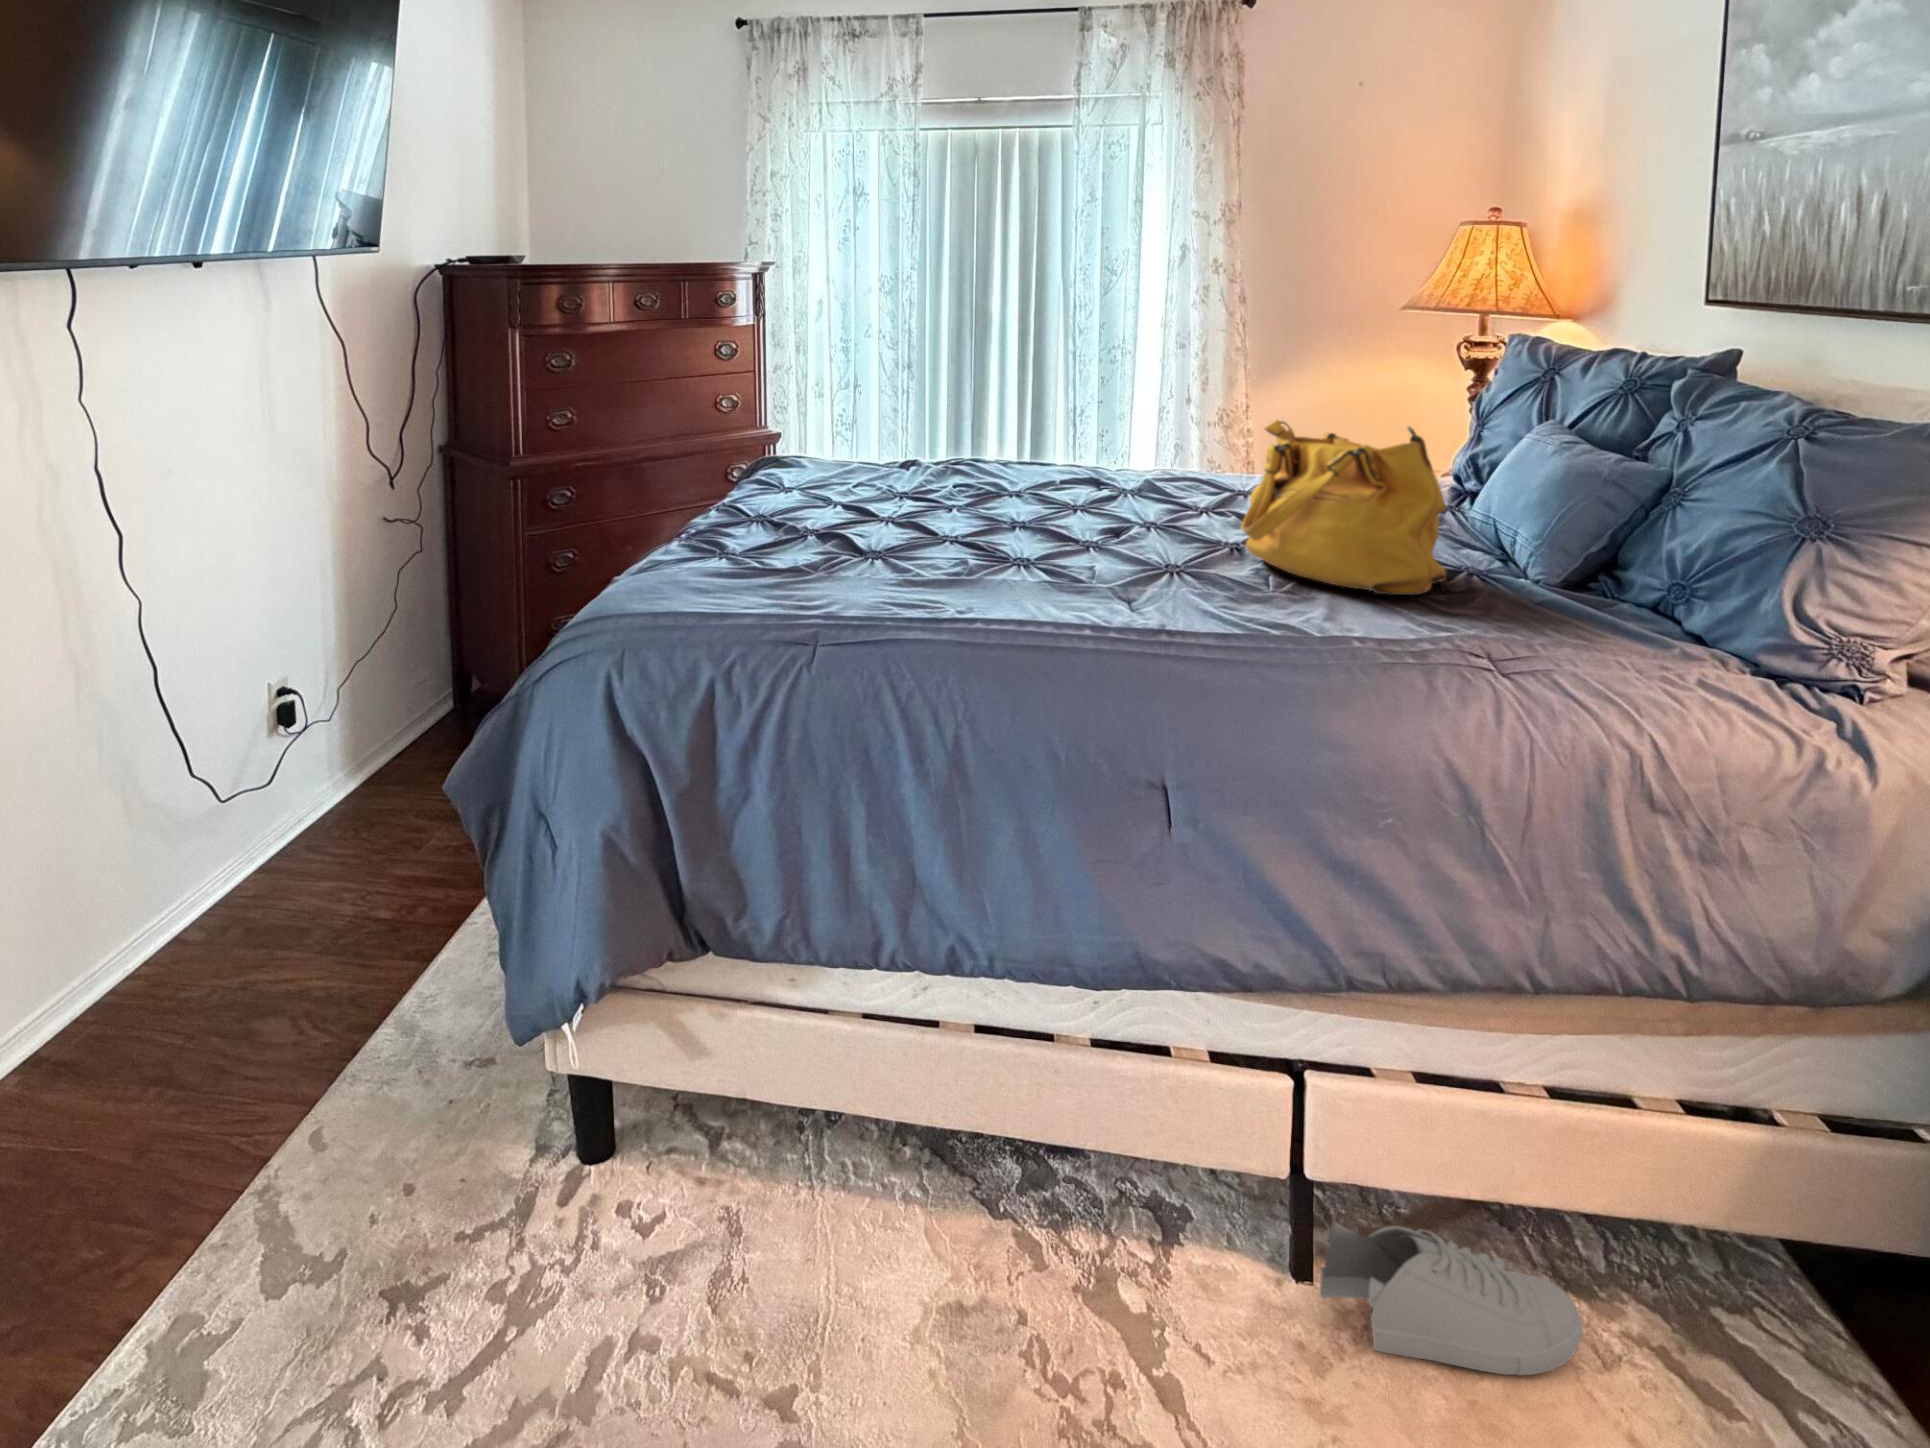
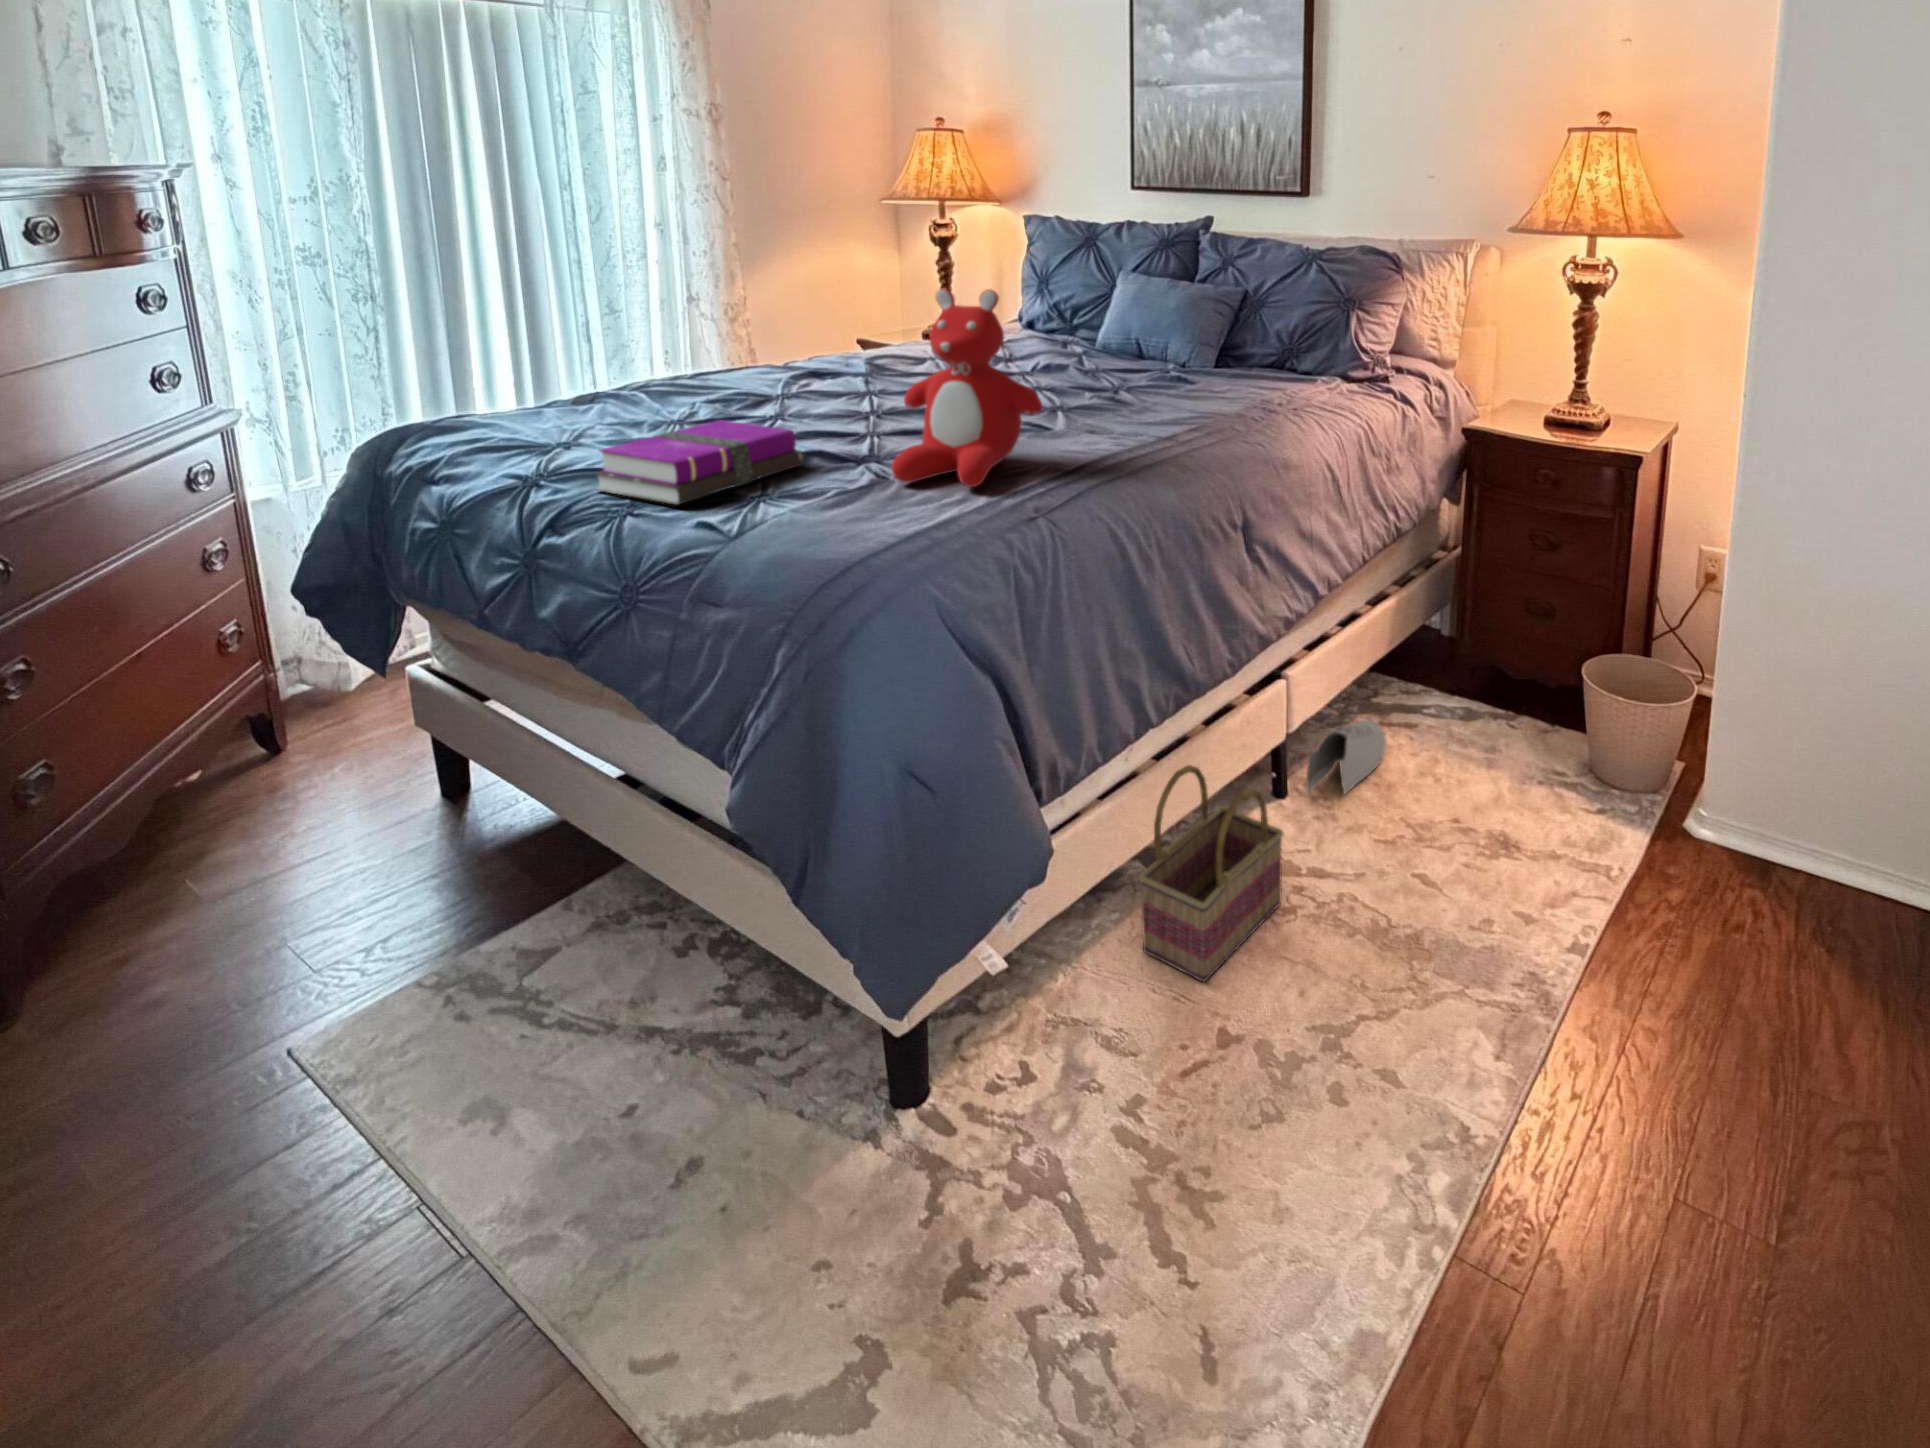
teddy bear: none [858,377,1002,591] -> present [892,288,1042,487]
handbag: present [1241,420,1446,595] -> none [1068,285,1211,400]
notebook: none [728,484,867,538] -> present [596,420,803,505]
basket: none [856,1039,1073,1361] -> present [1139,765,1284,981]

